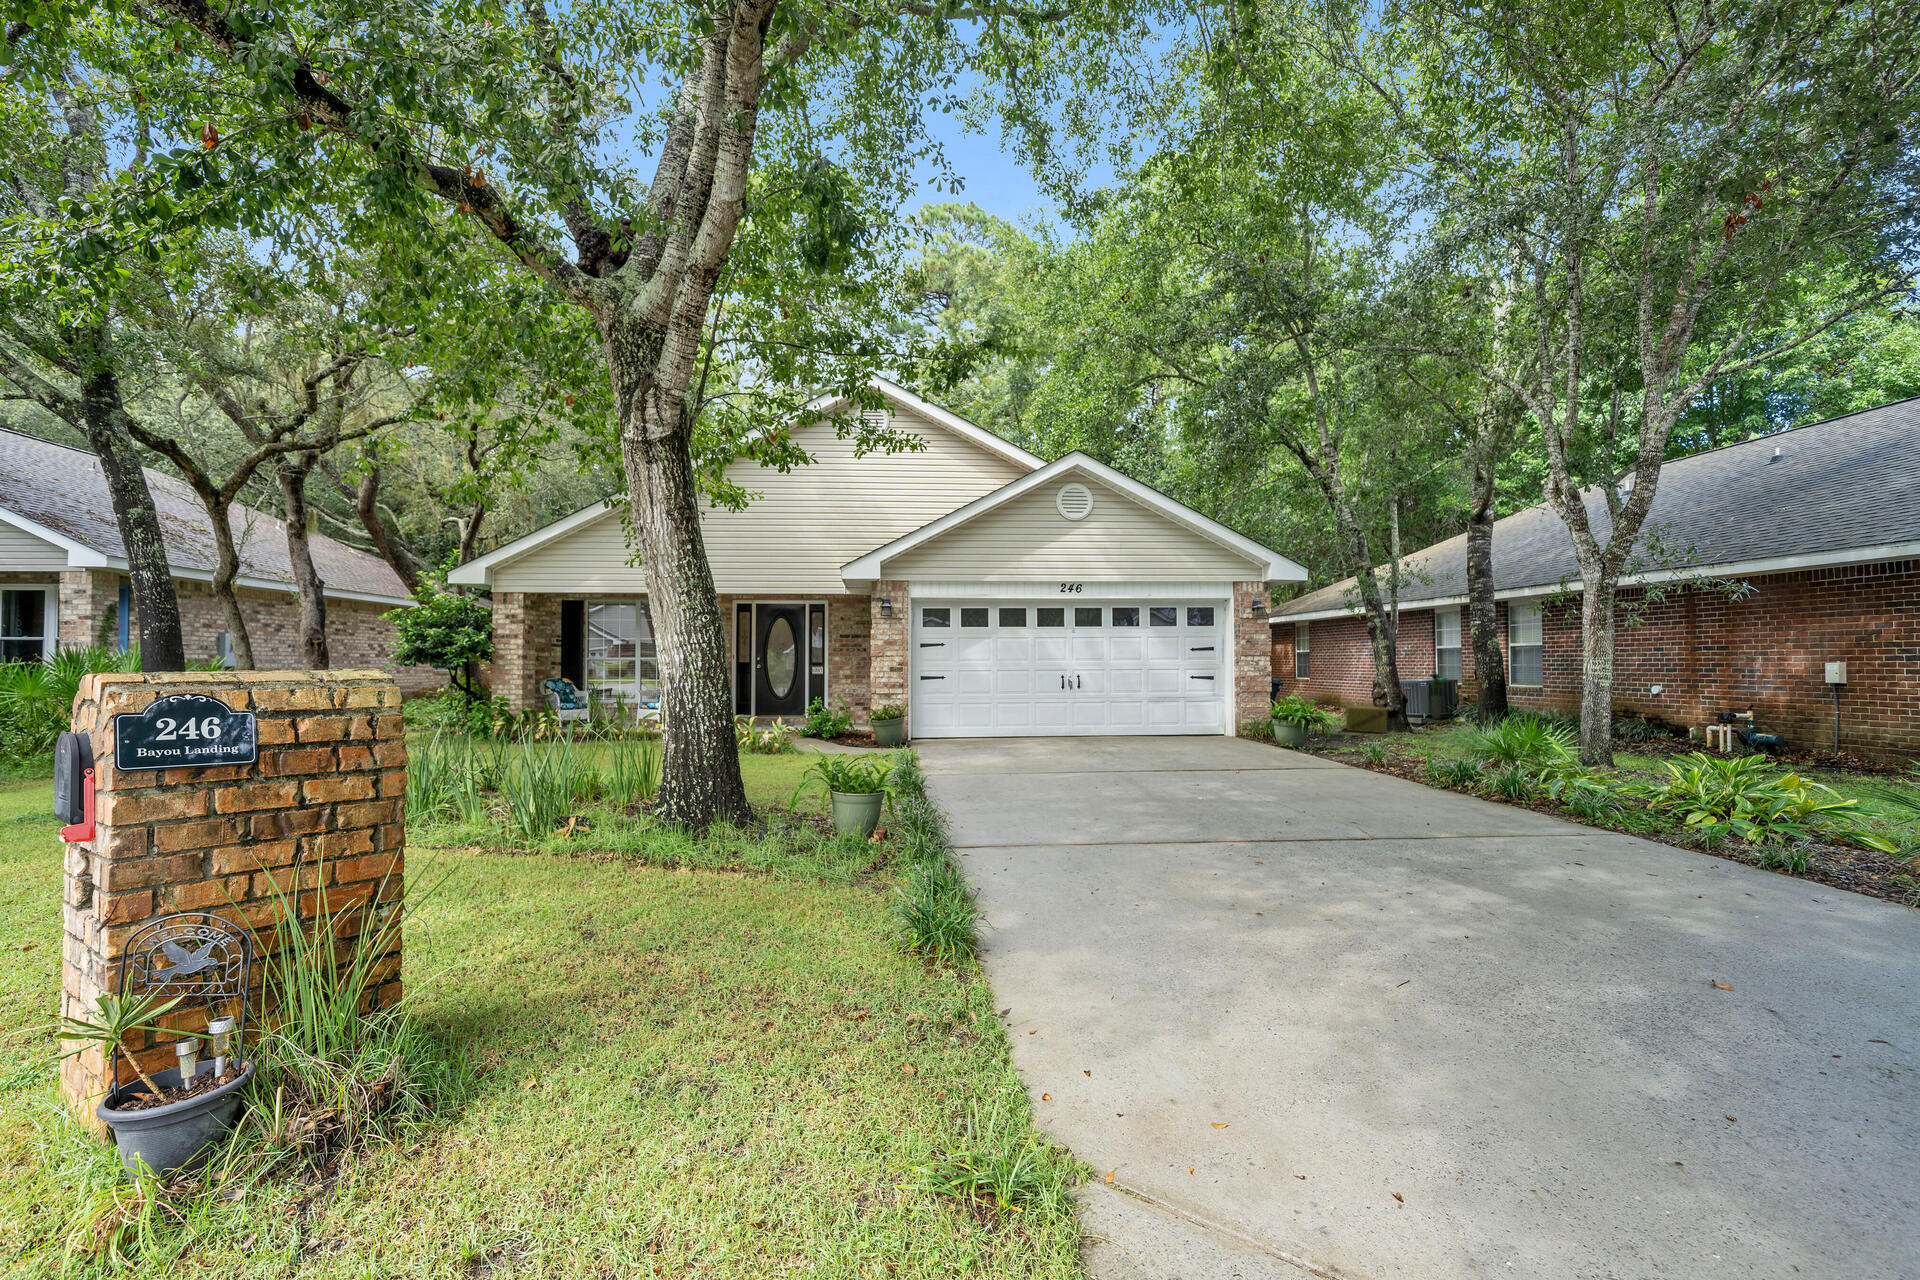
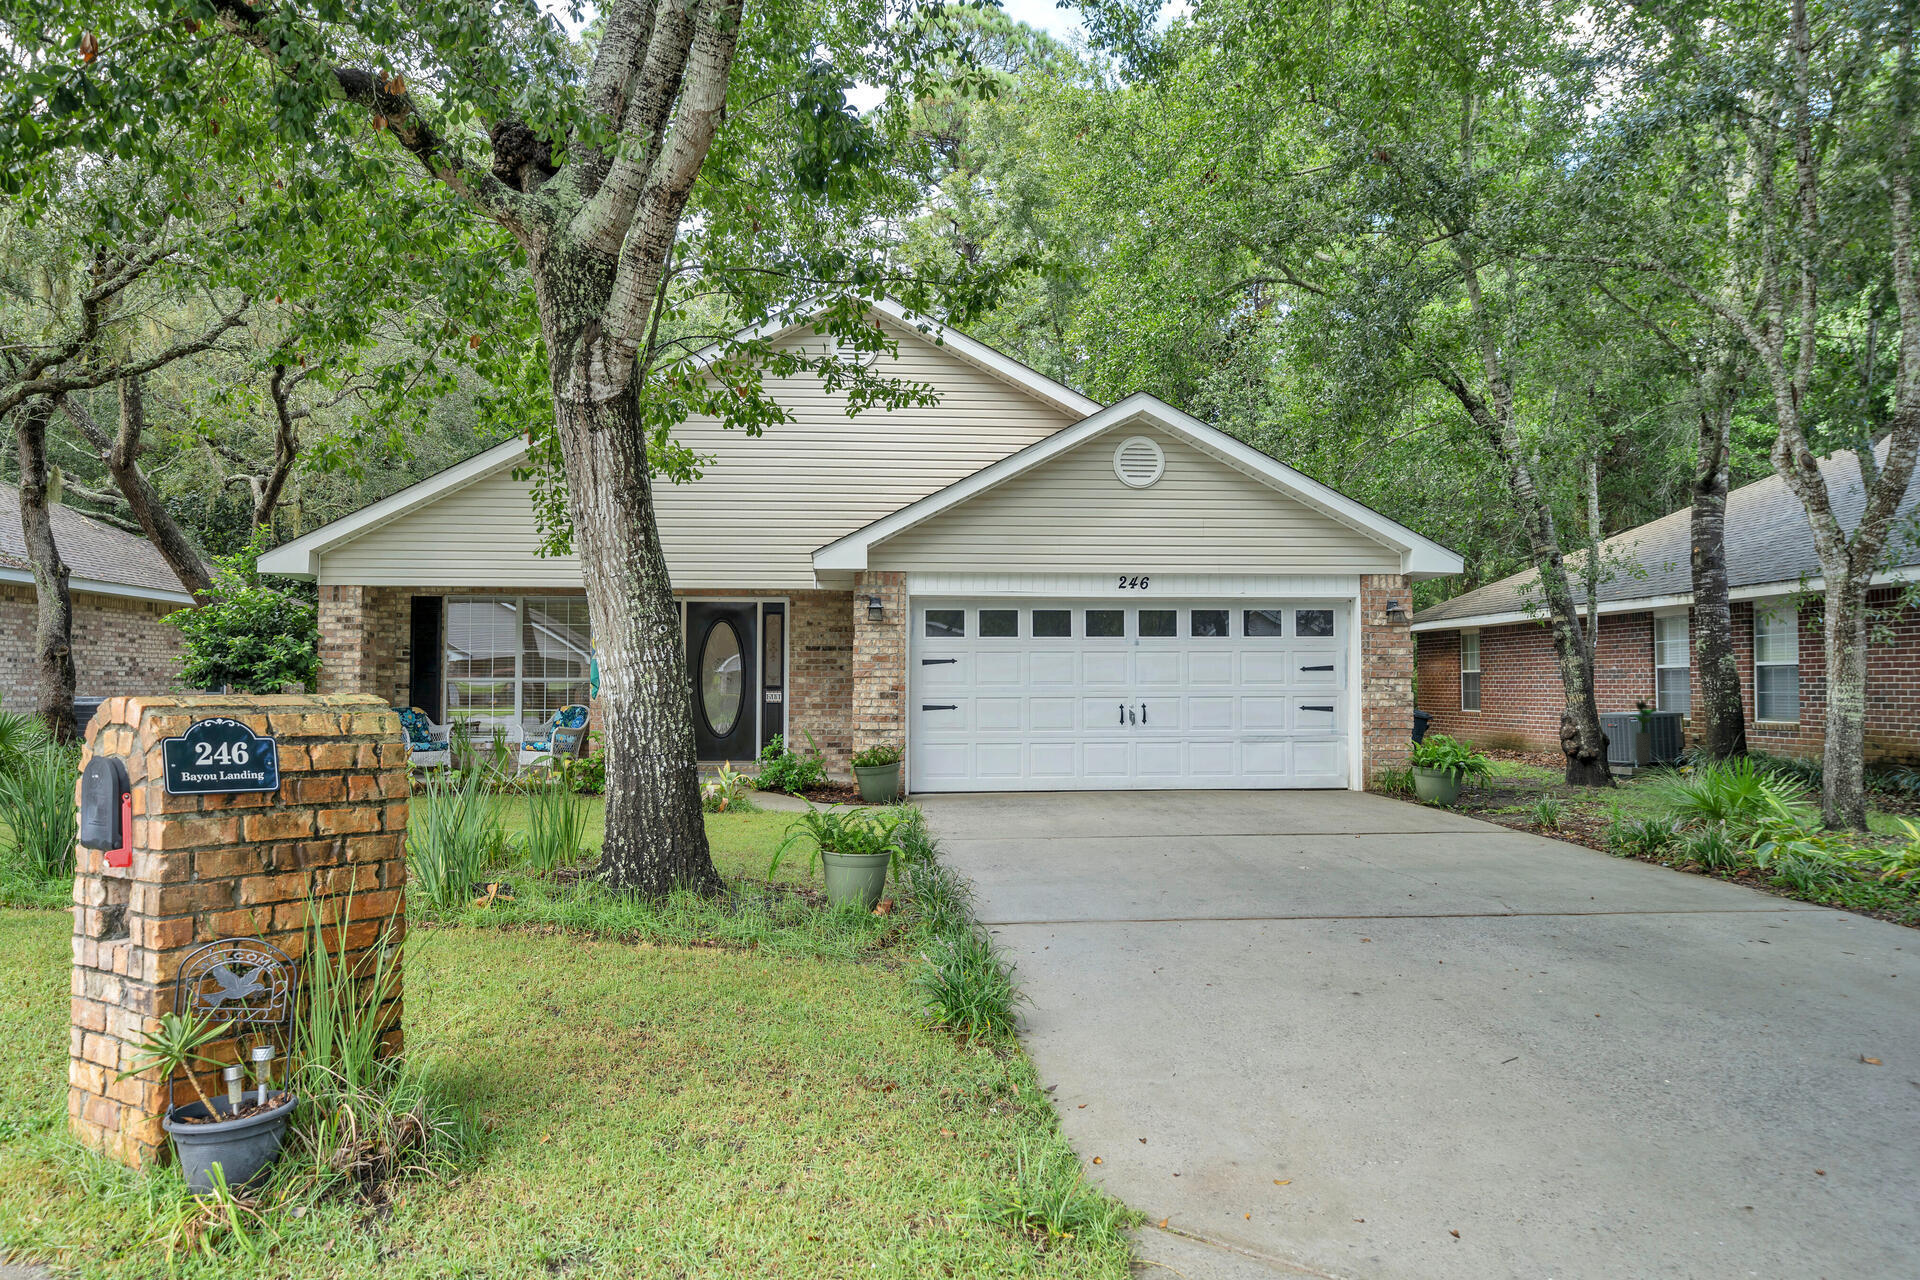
cardboard box: present [1346,706,1387,733] -> none [1513,746,1570,783]

